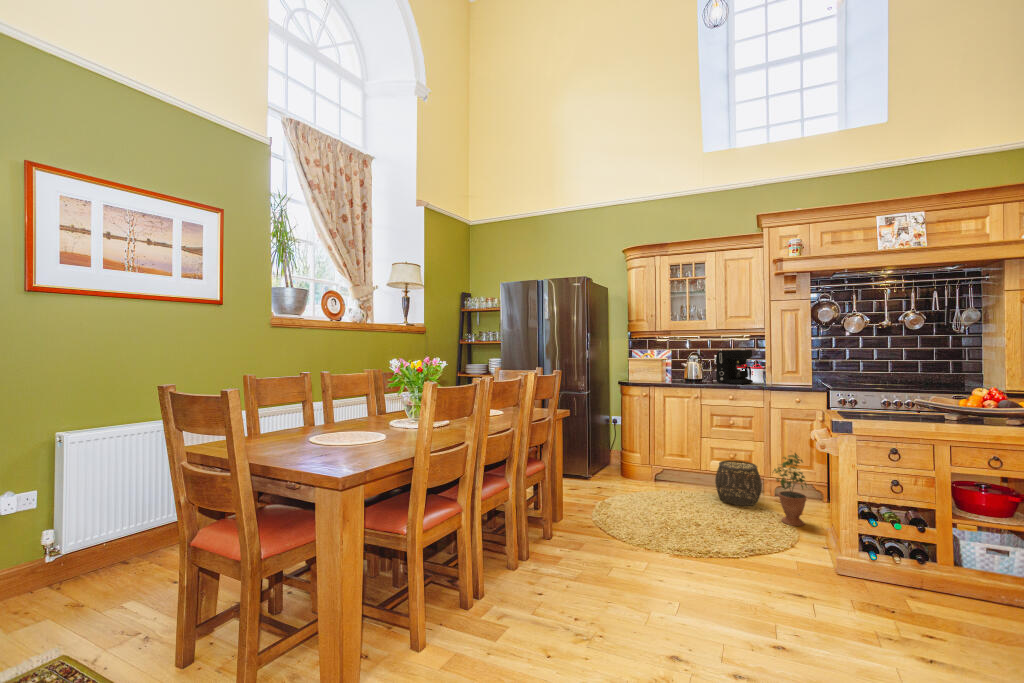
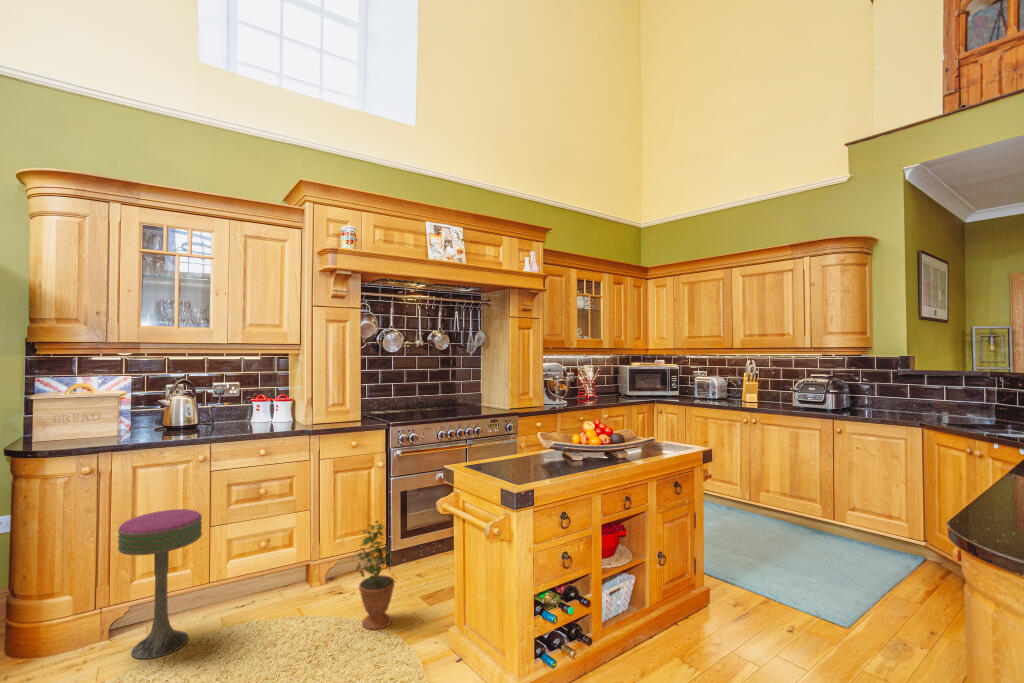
coffee maker: present [716,350,753,384] -> none [229,375,285,429]
bar stool: none [654,421,692,494] -> present [118,509,202,659]
woven basket: present [715,460,762,506] -> none [245,548,319,631]

